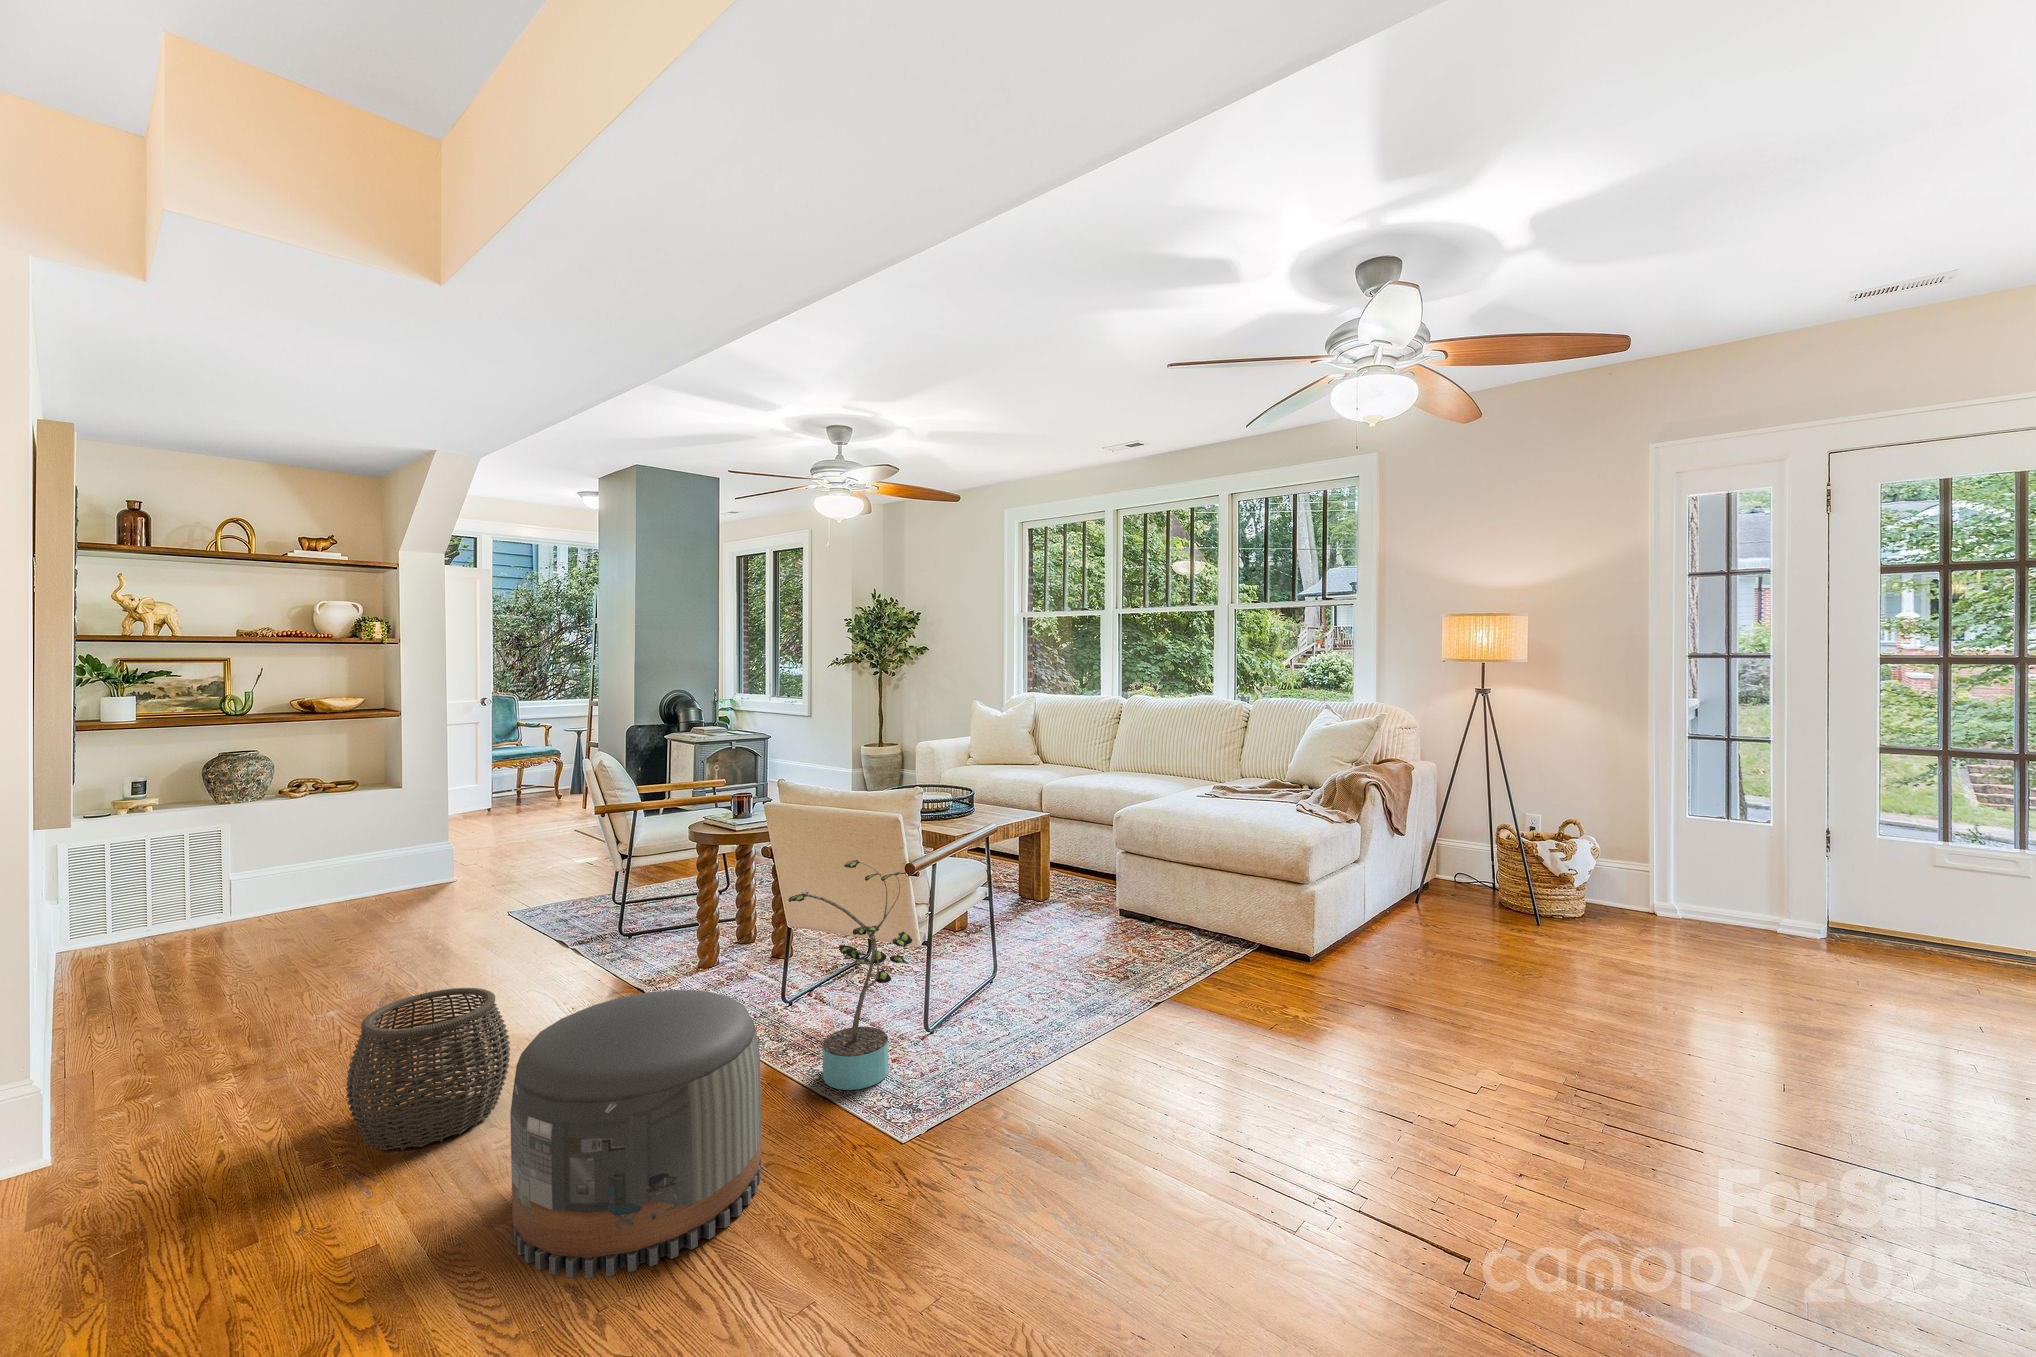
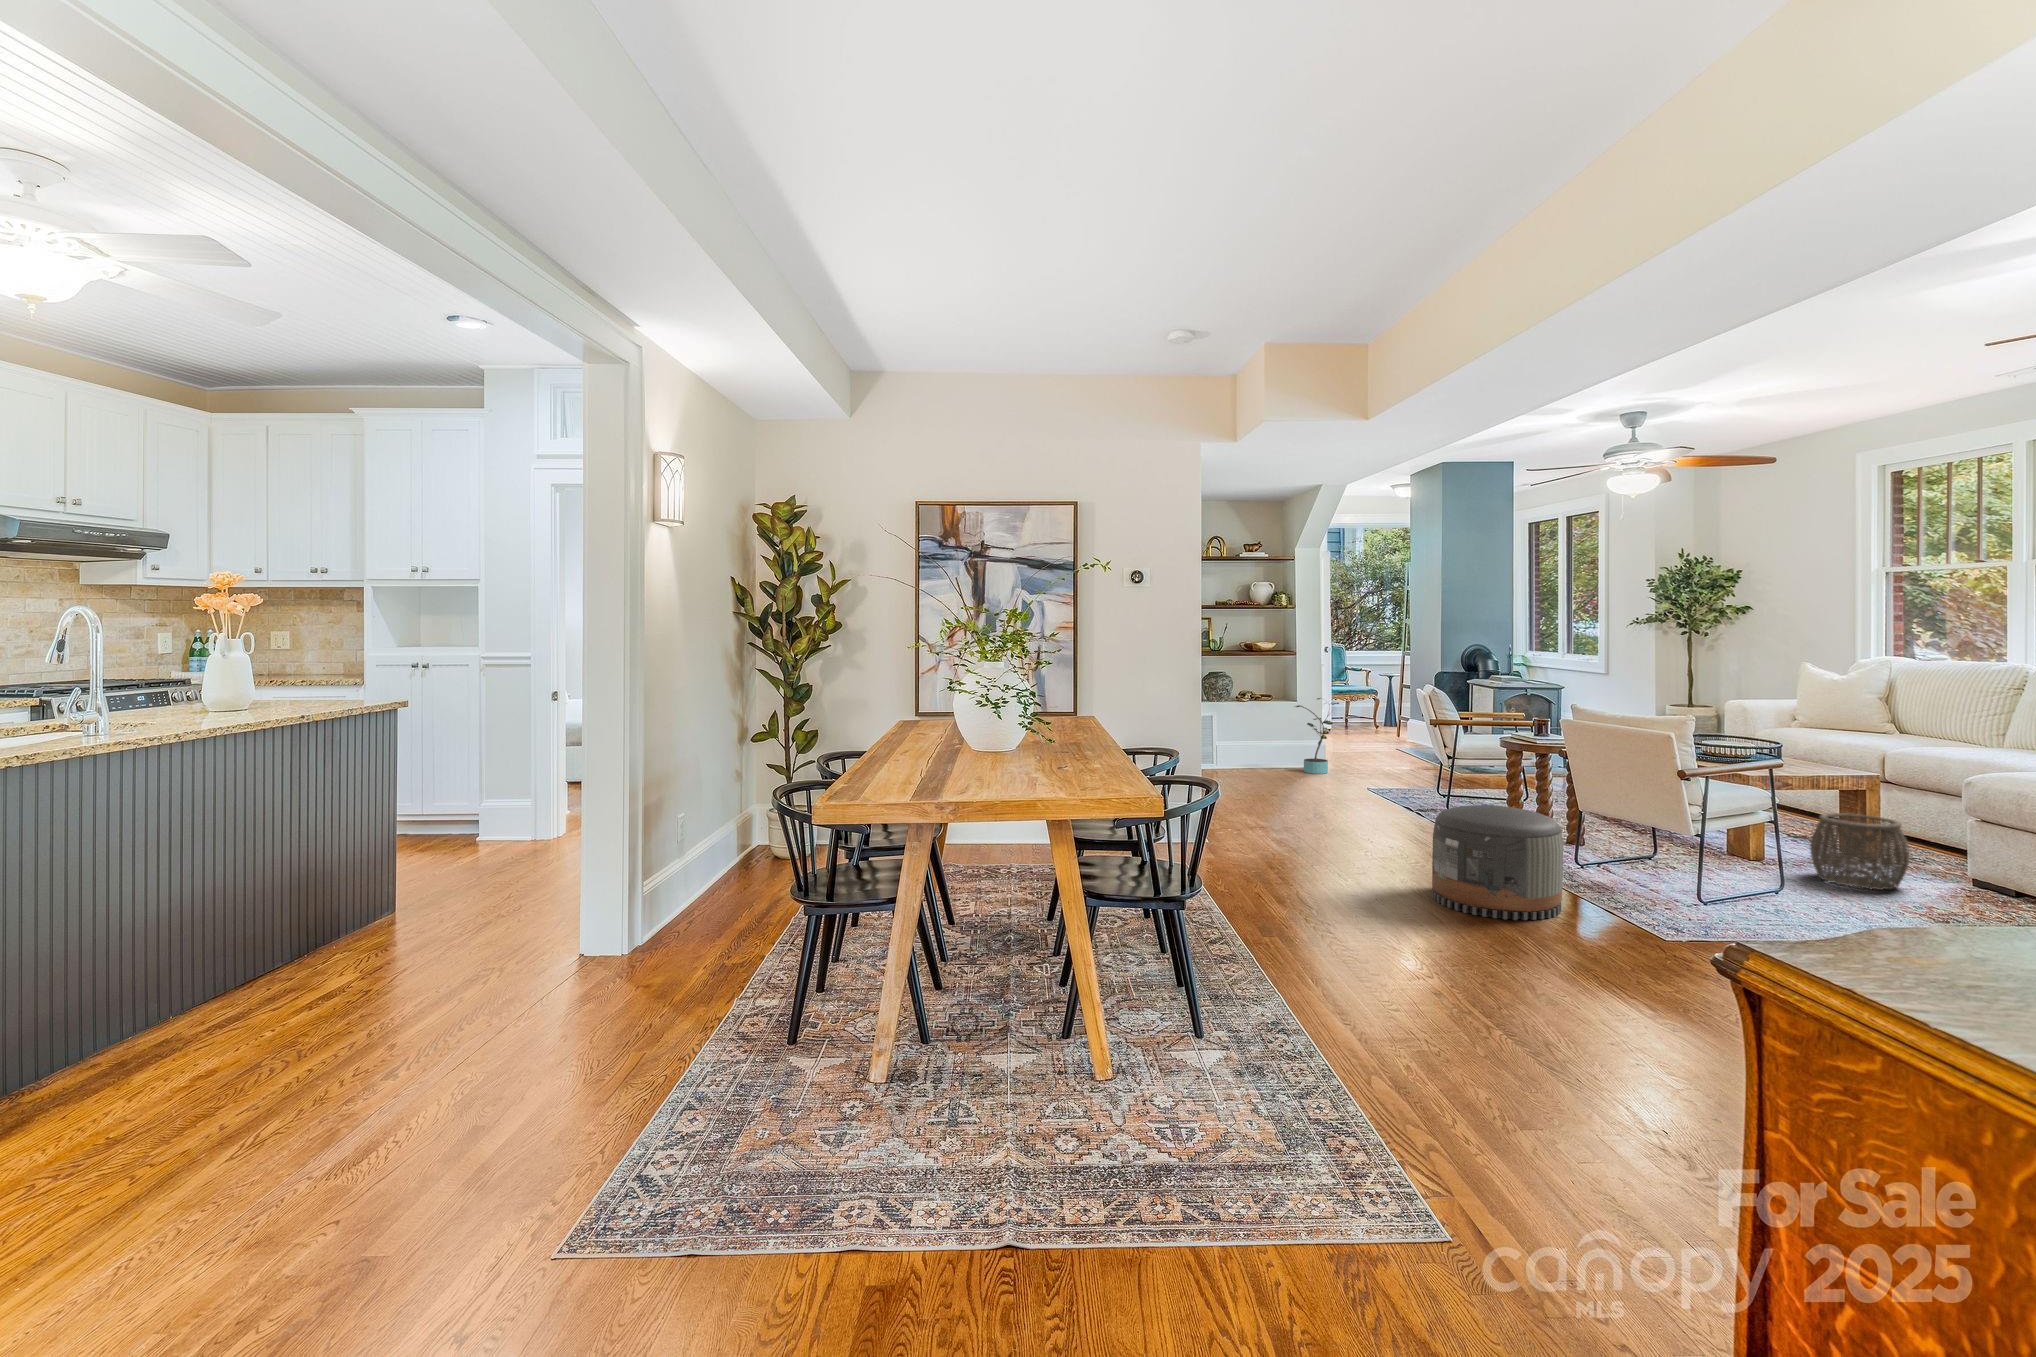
potted plant: present [788,860,912,1090] -> present [1295,698,1339,774]
woven basket: present [346,988,510,1150] -> present [1810,813,1910,890]

